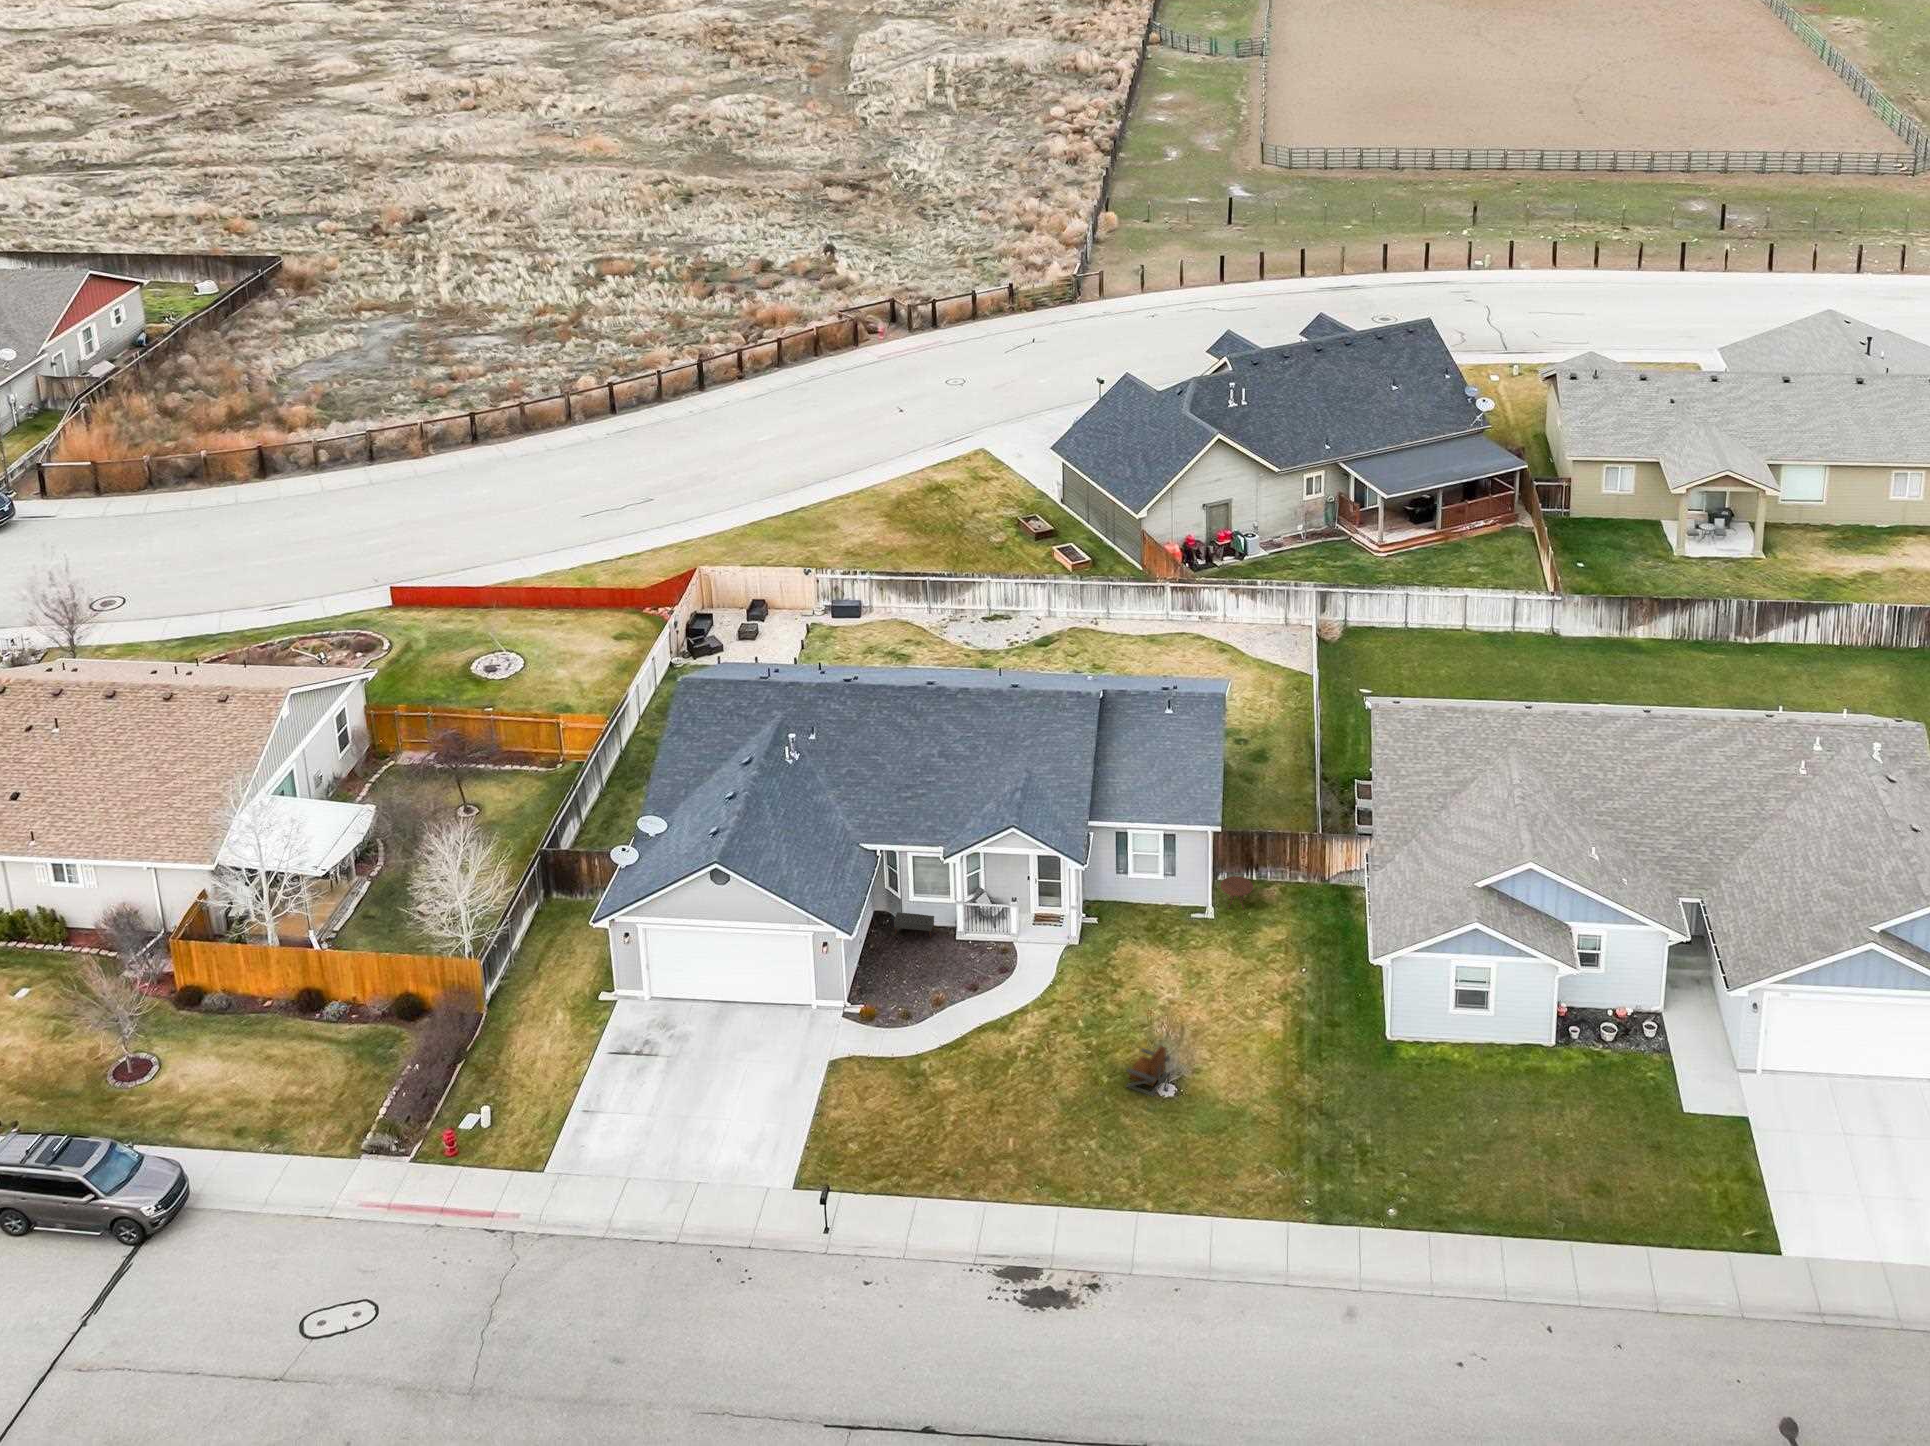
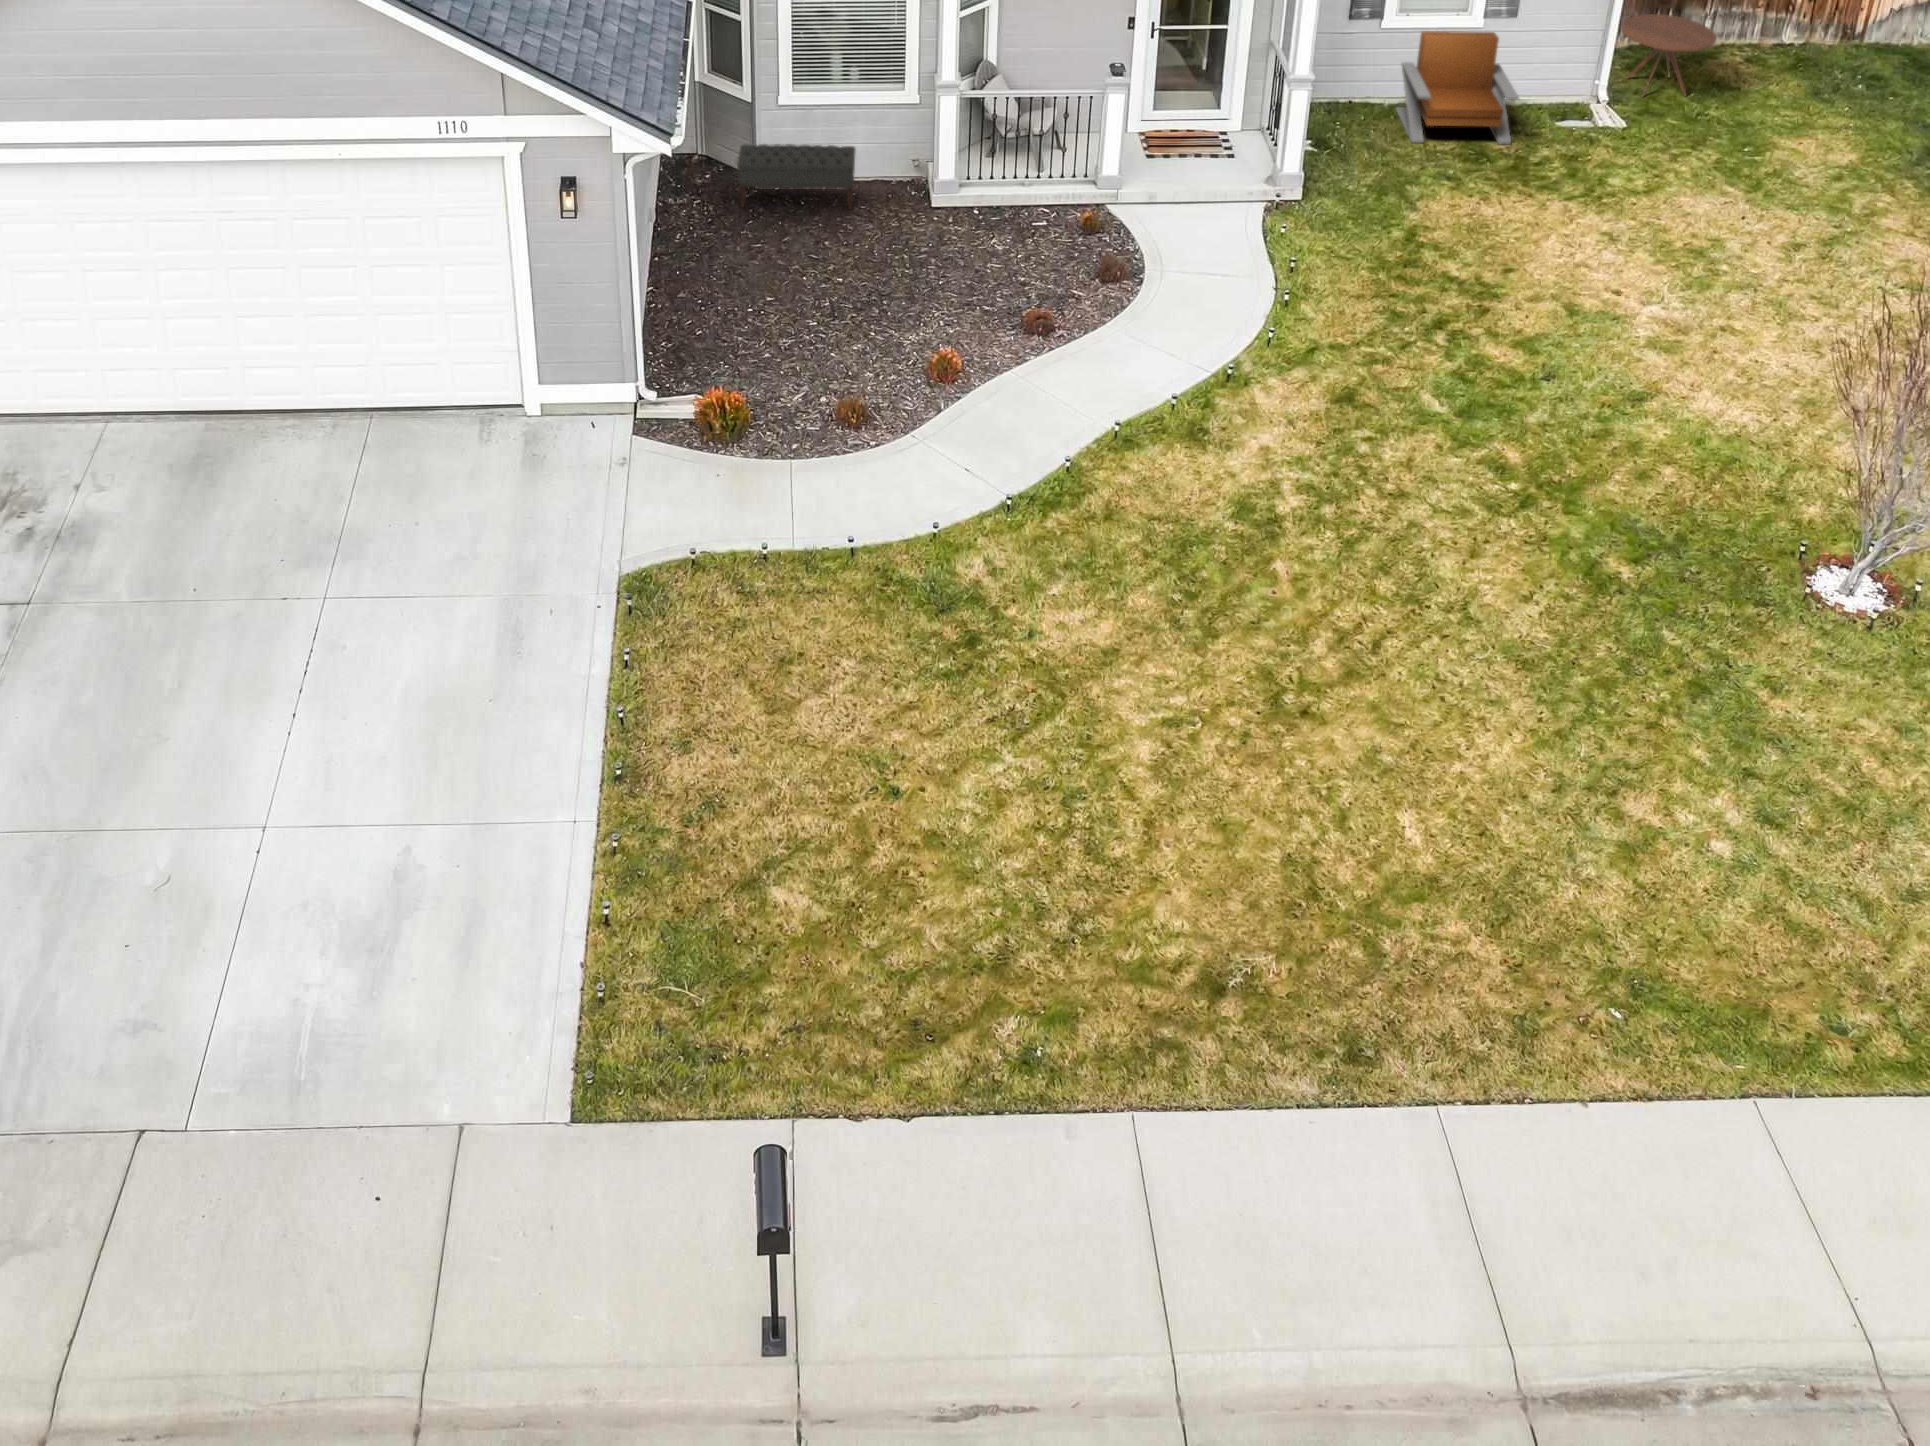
lounge chair: present [1127,1045,1170,1097] -> present [1396,31,1519,145]

